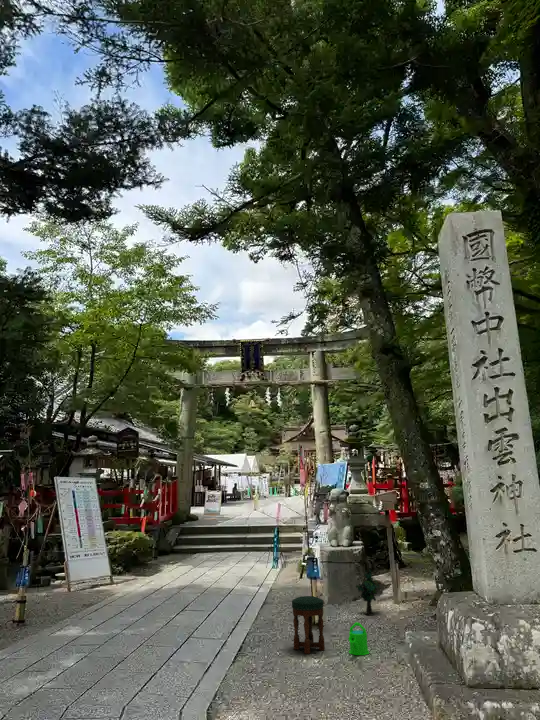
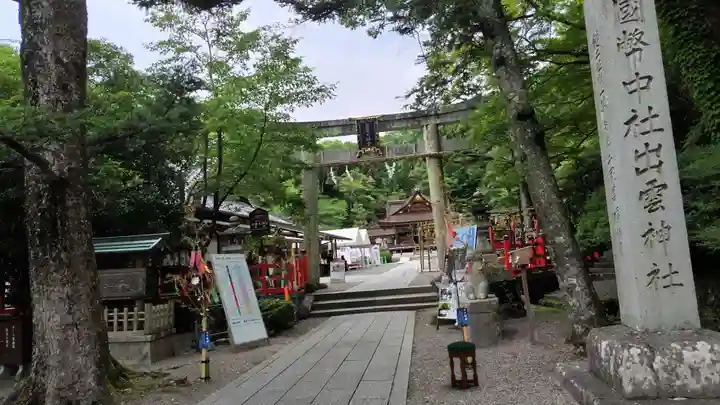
decorative plant: present [356,569,379,616] -> none [495,318,518,358]
watering can: present [348,622,369,655] -> none [500,361,520,388]

